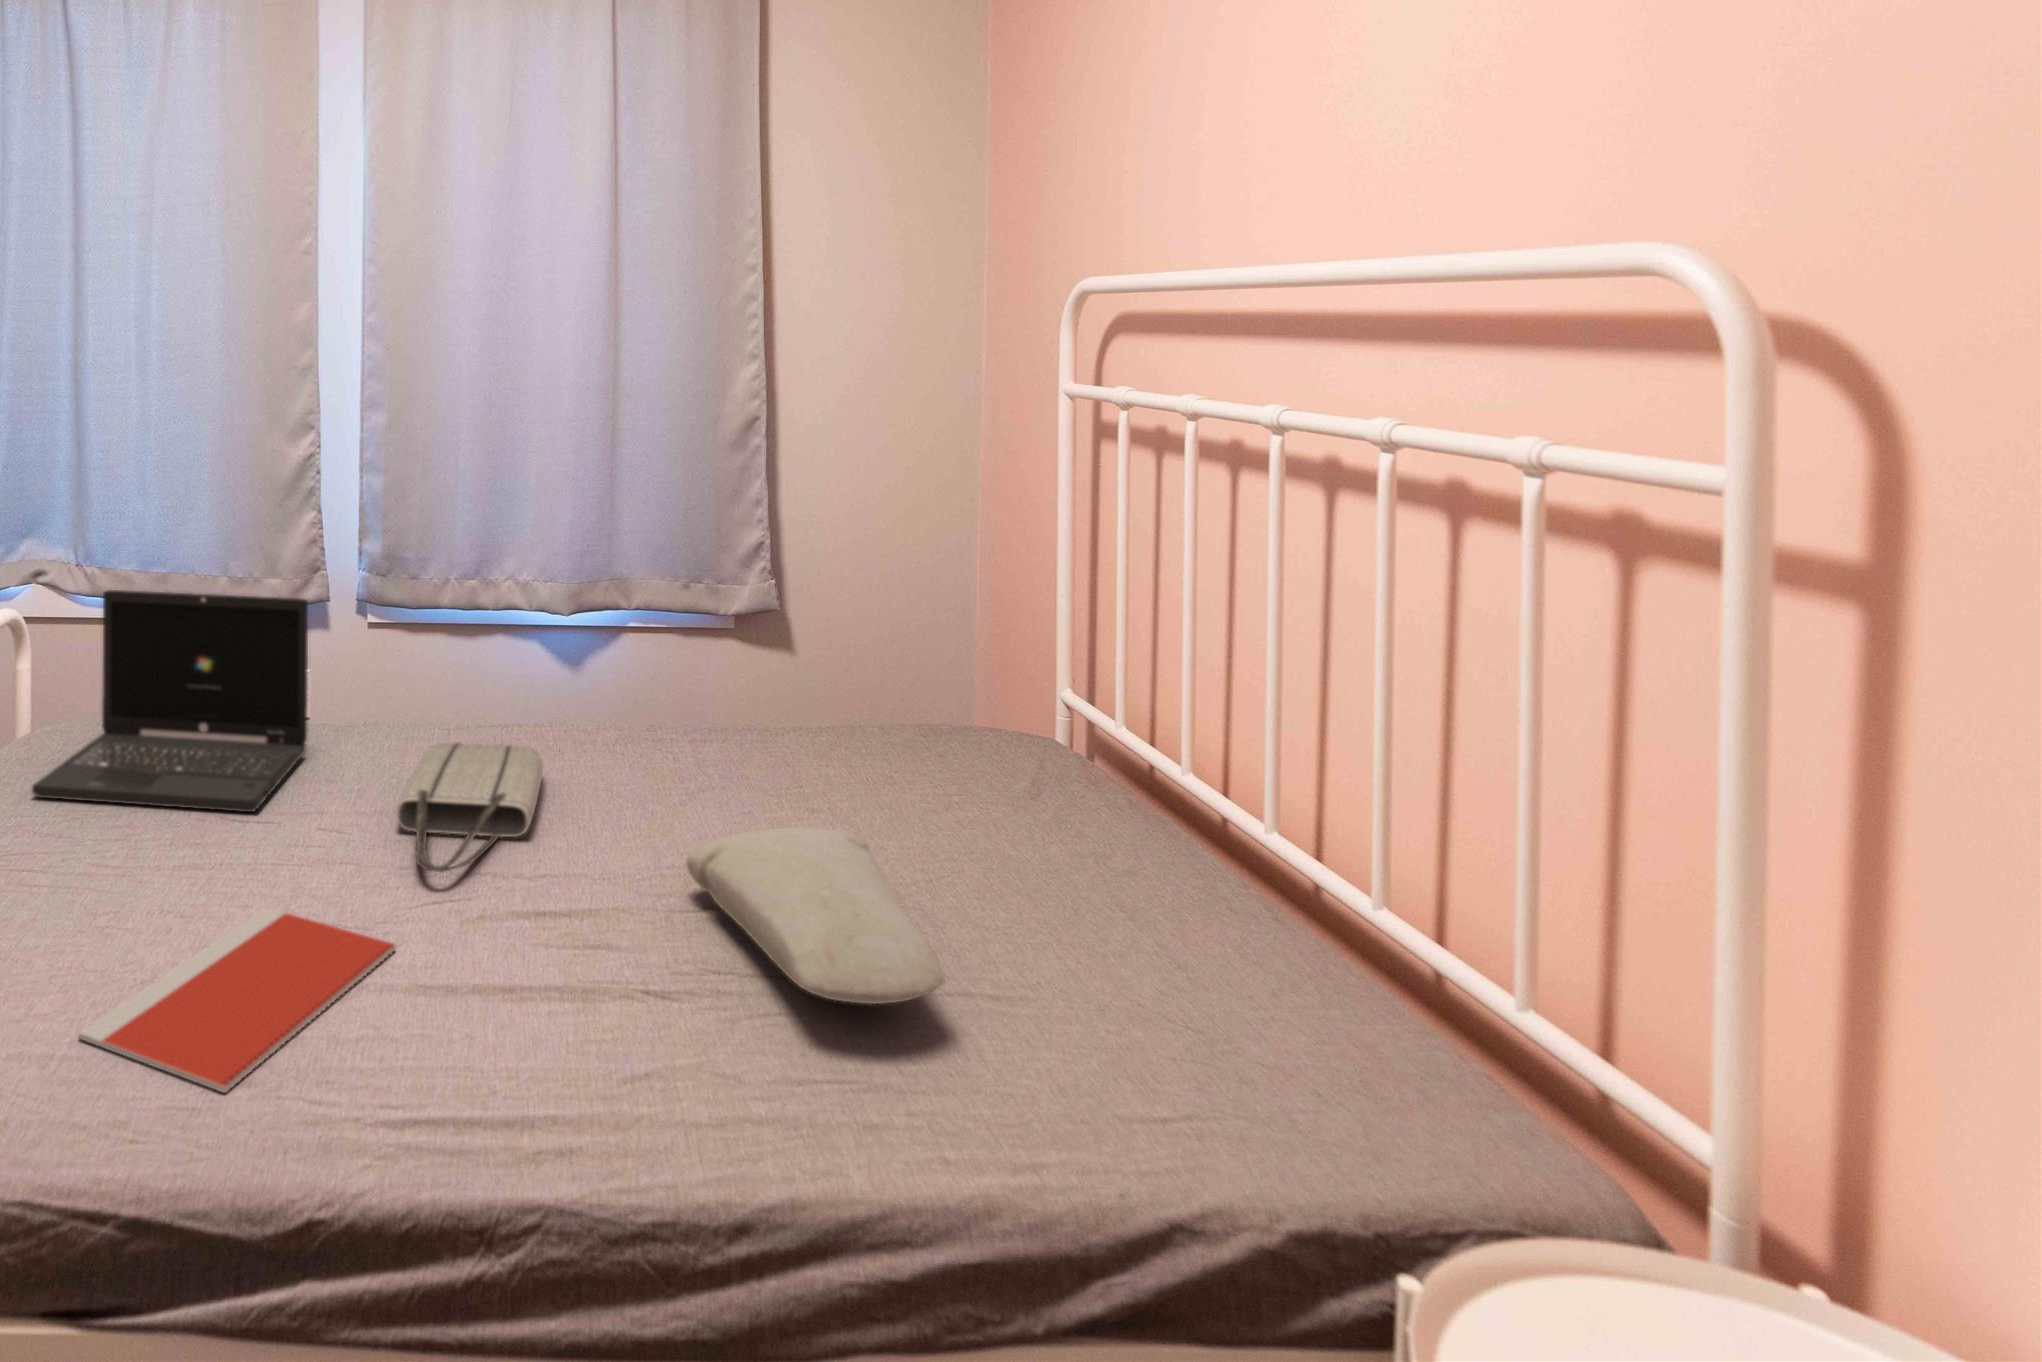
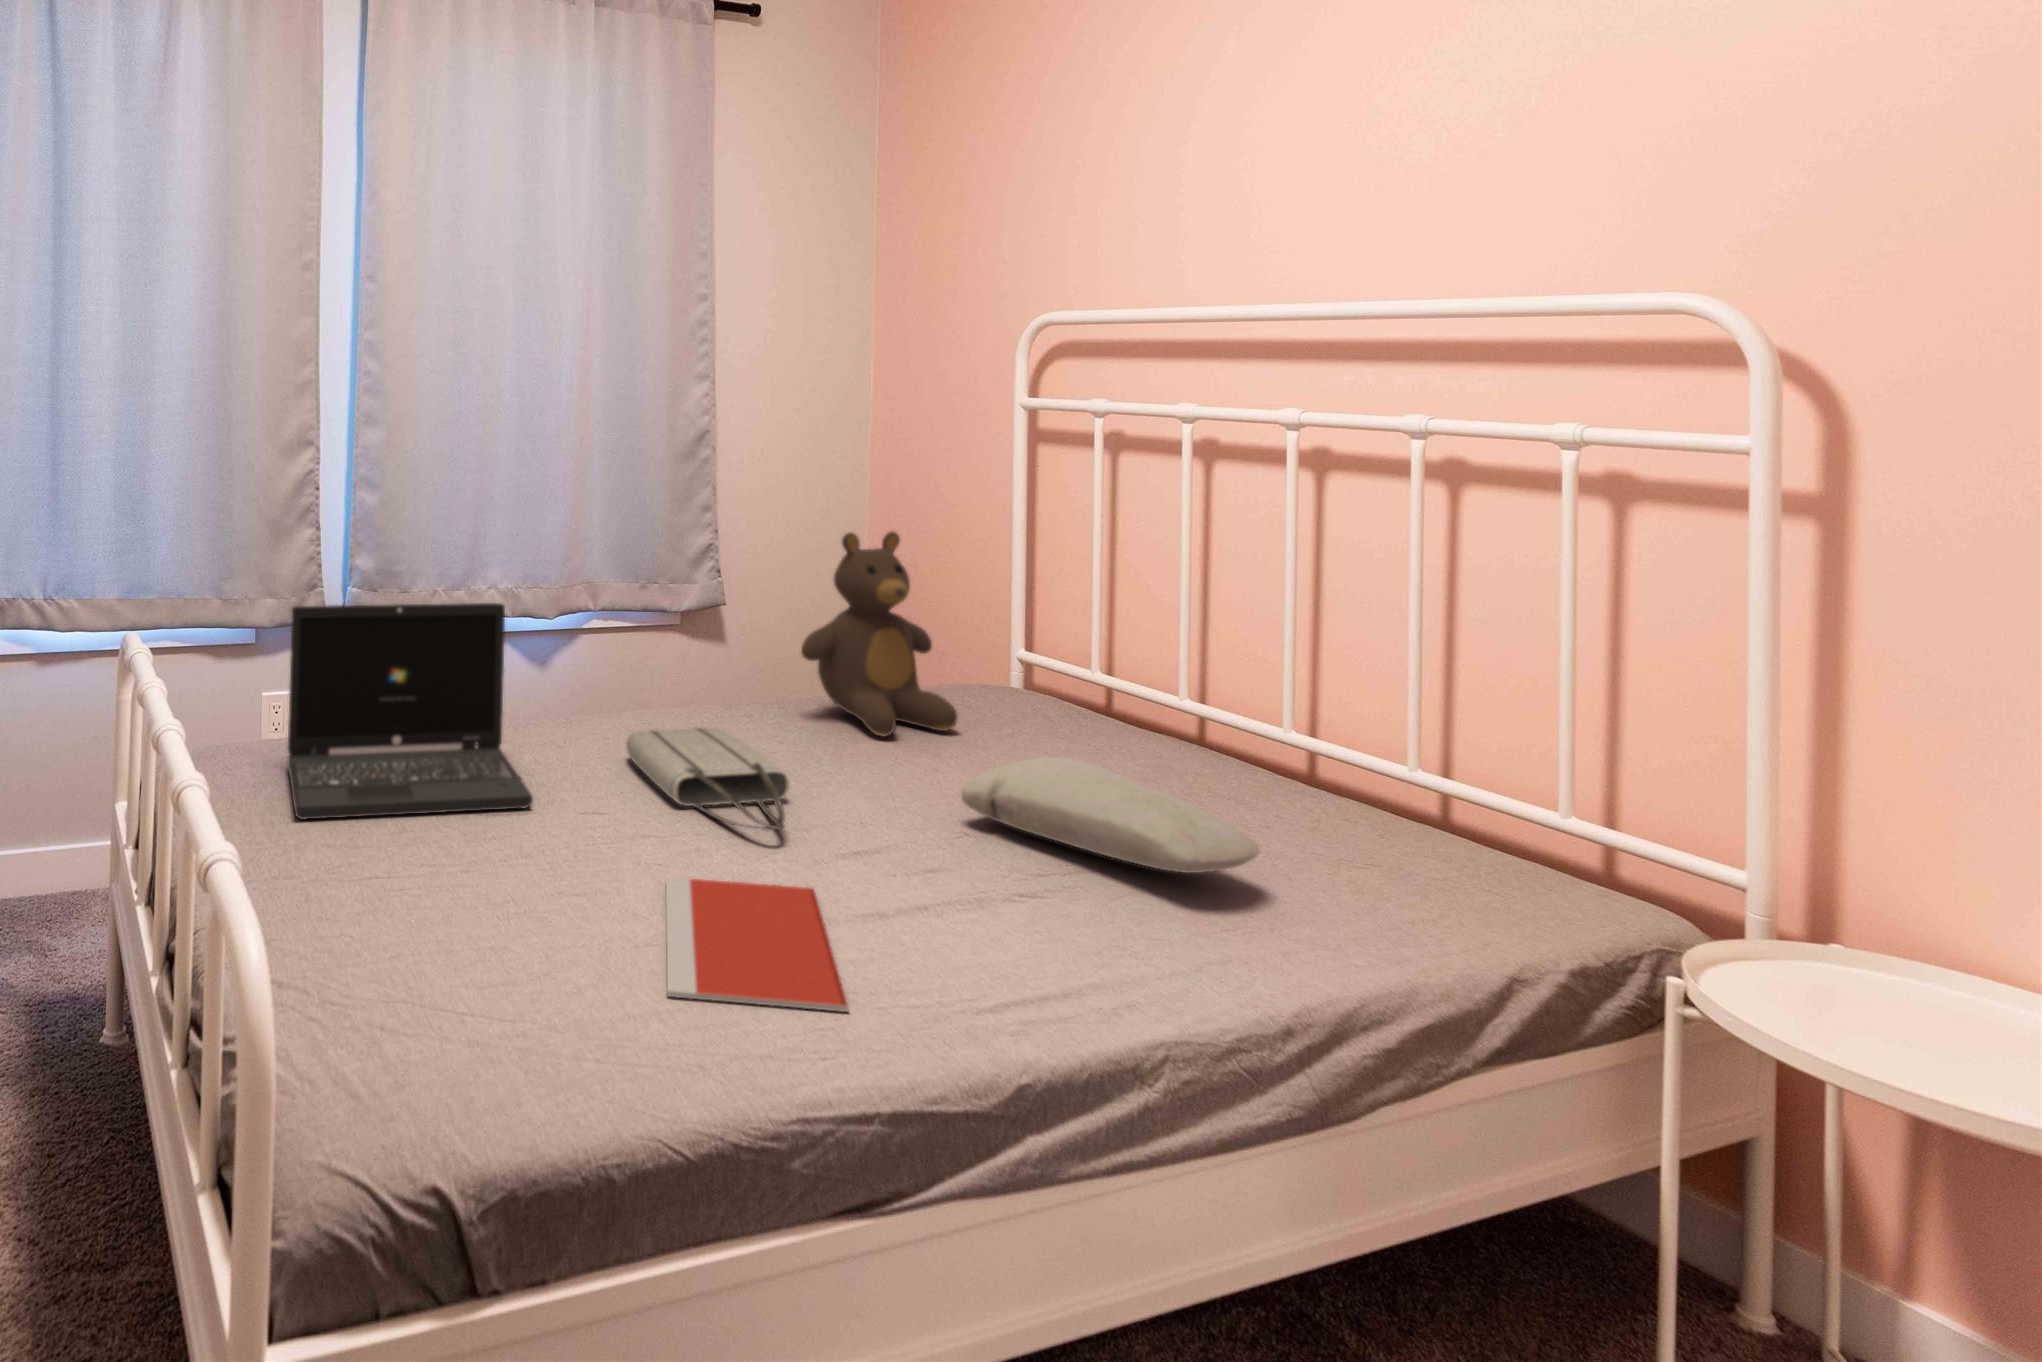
teddy bear: none [690,540,863,777] -> present [801,532,957,736]

